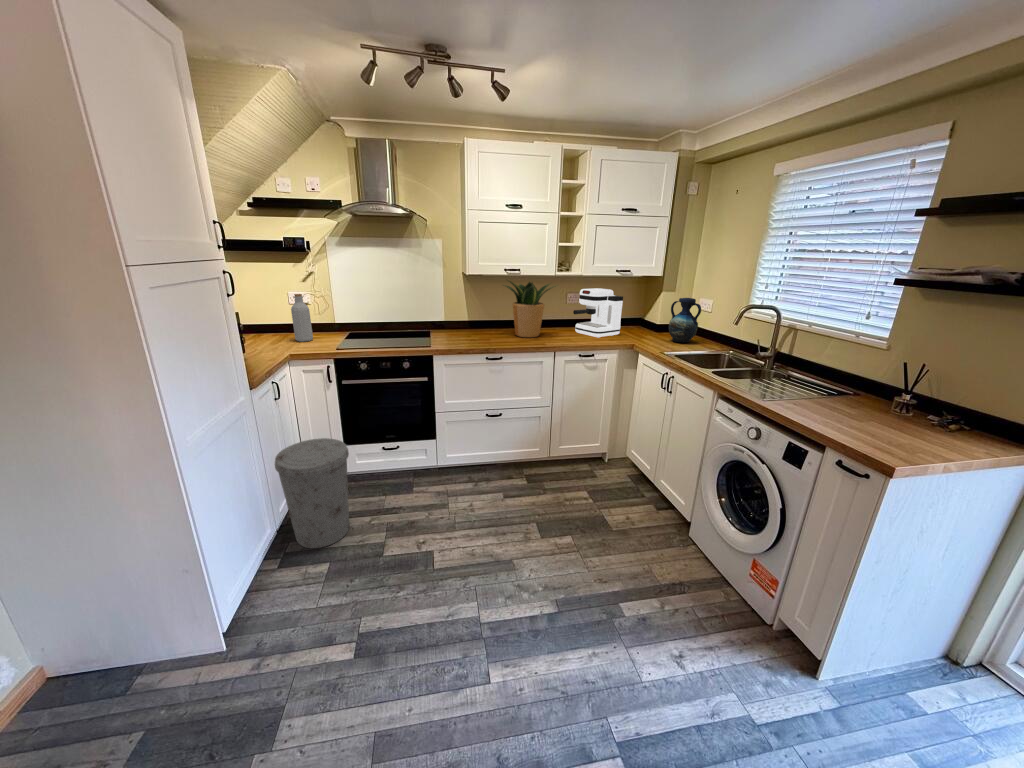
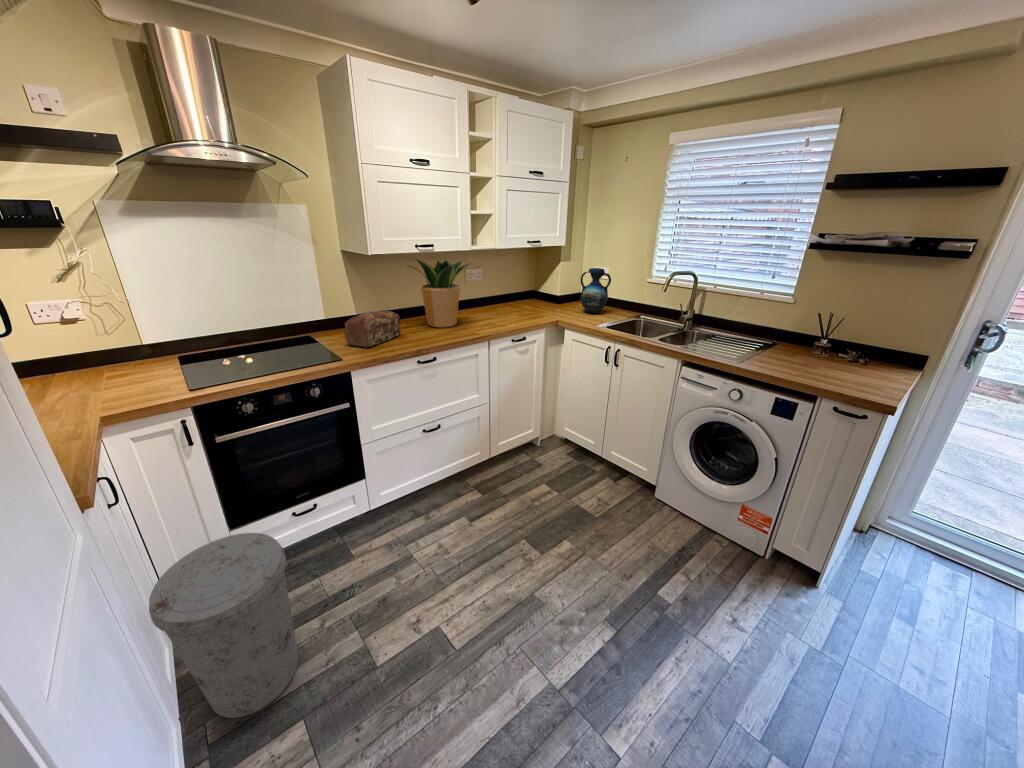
coffee maker: present [573,288,623,338] -> none [488,263,535,318]
bottle: present [291,294,313,342] -> none [57,303,117,387]
bread loaf: none [443,317,488,343] -> present [344,310,401,348]

